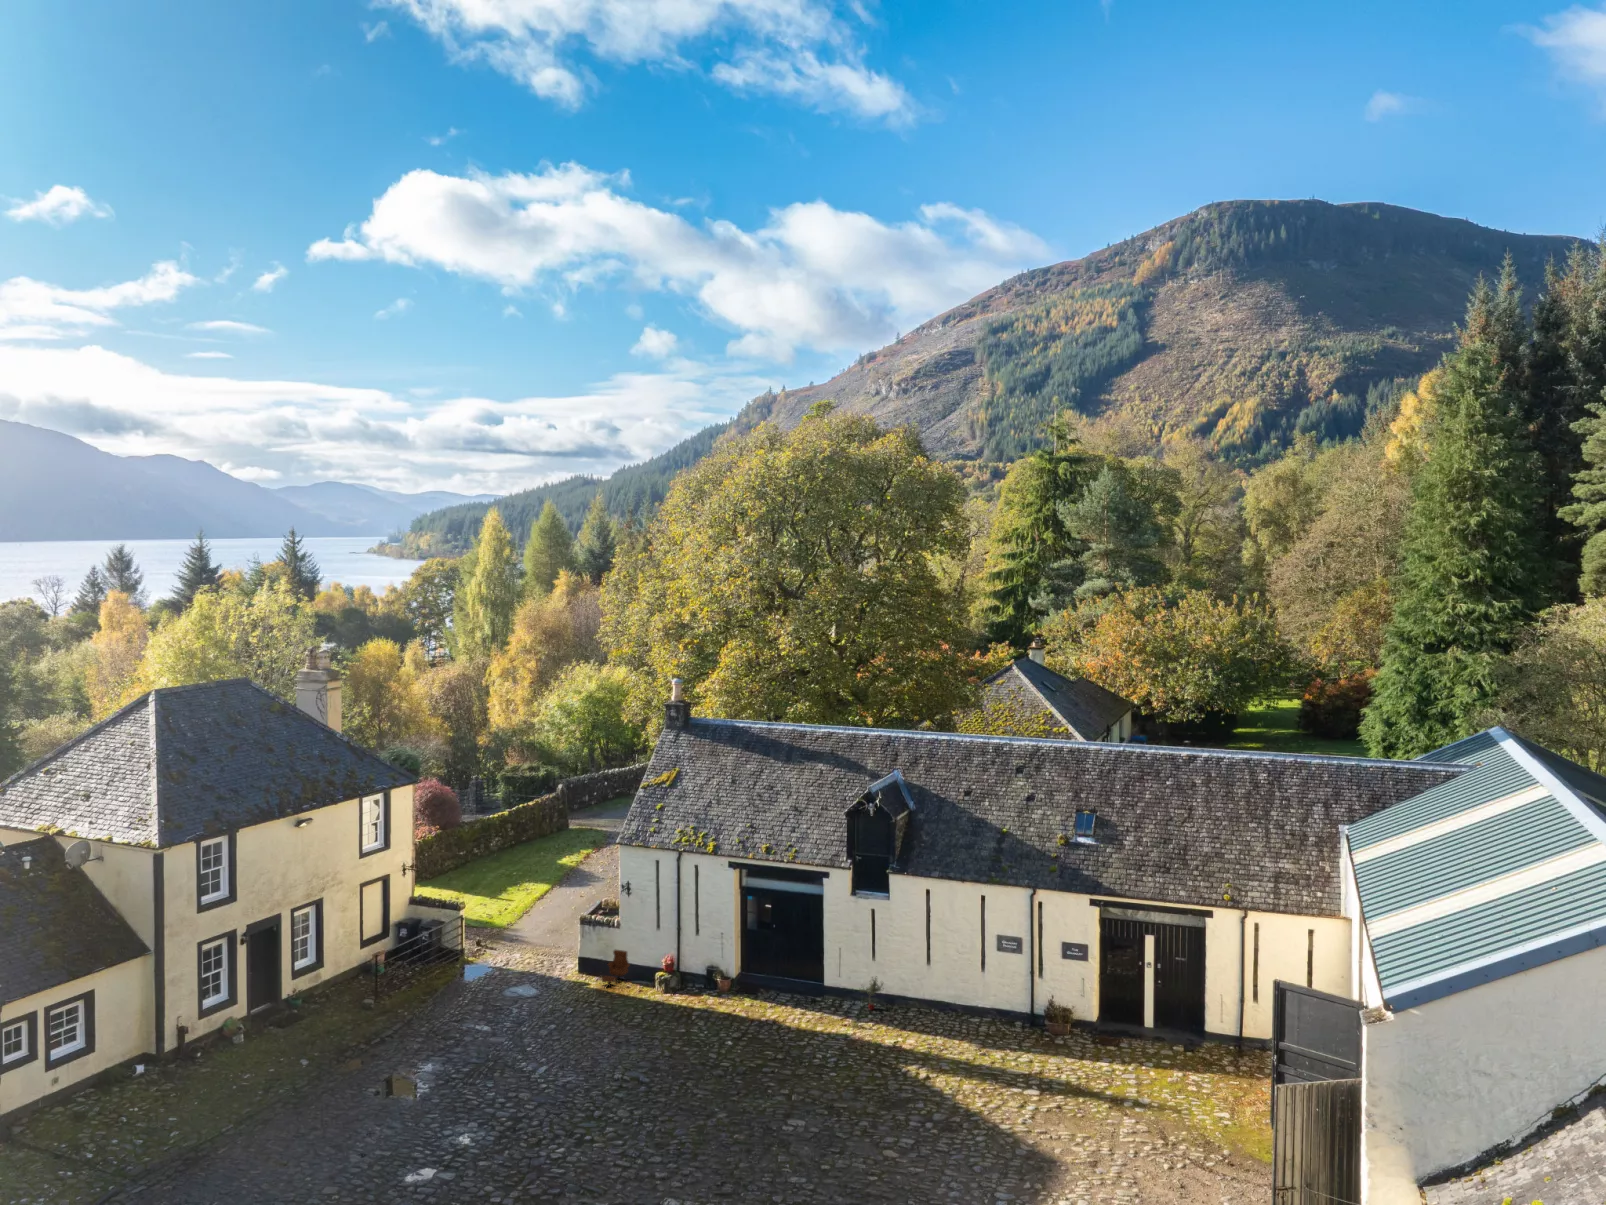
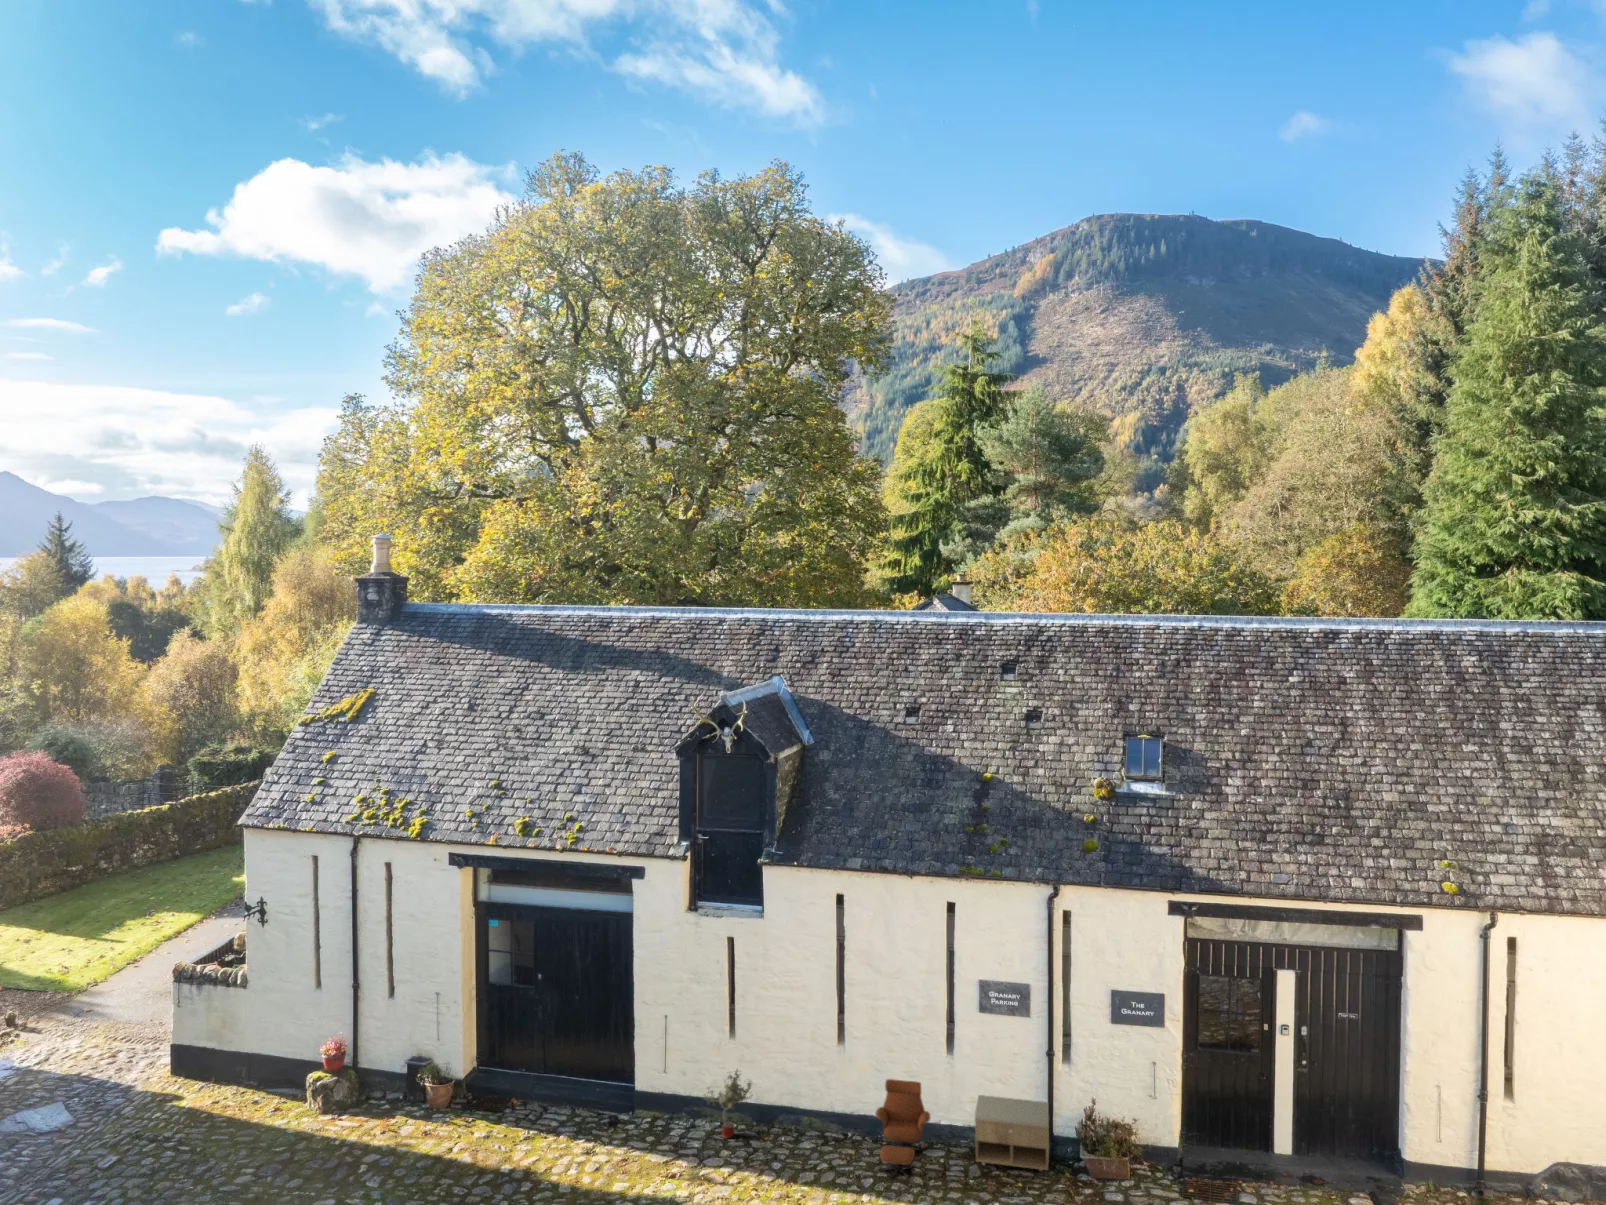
lounge chair: present [601,950,630,988] -> present [876,1079,930,1178]
storage bench: none [994,993,1032,1031] -> present [975,1095,1049,1171]

